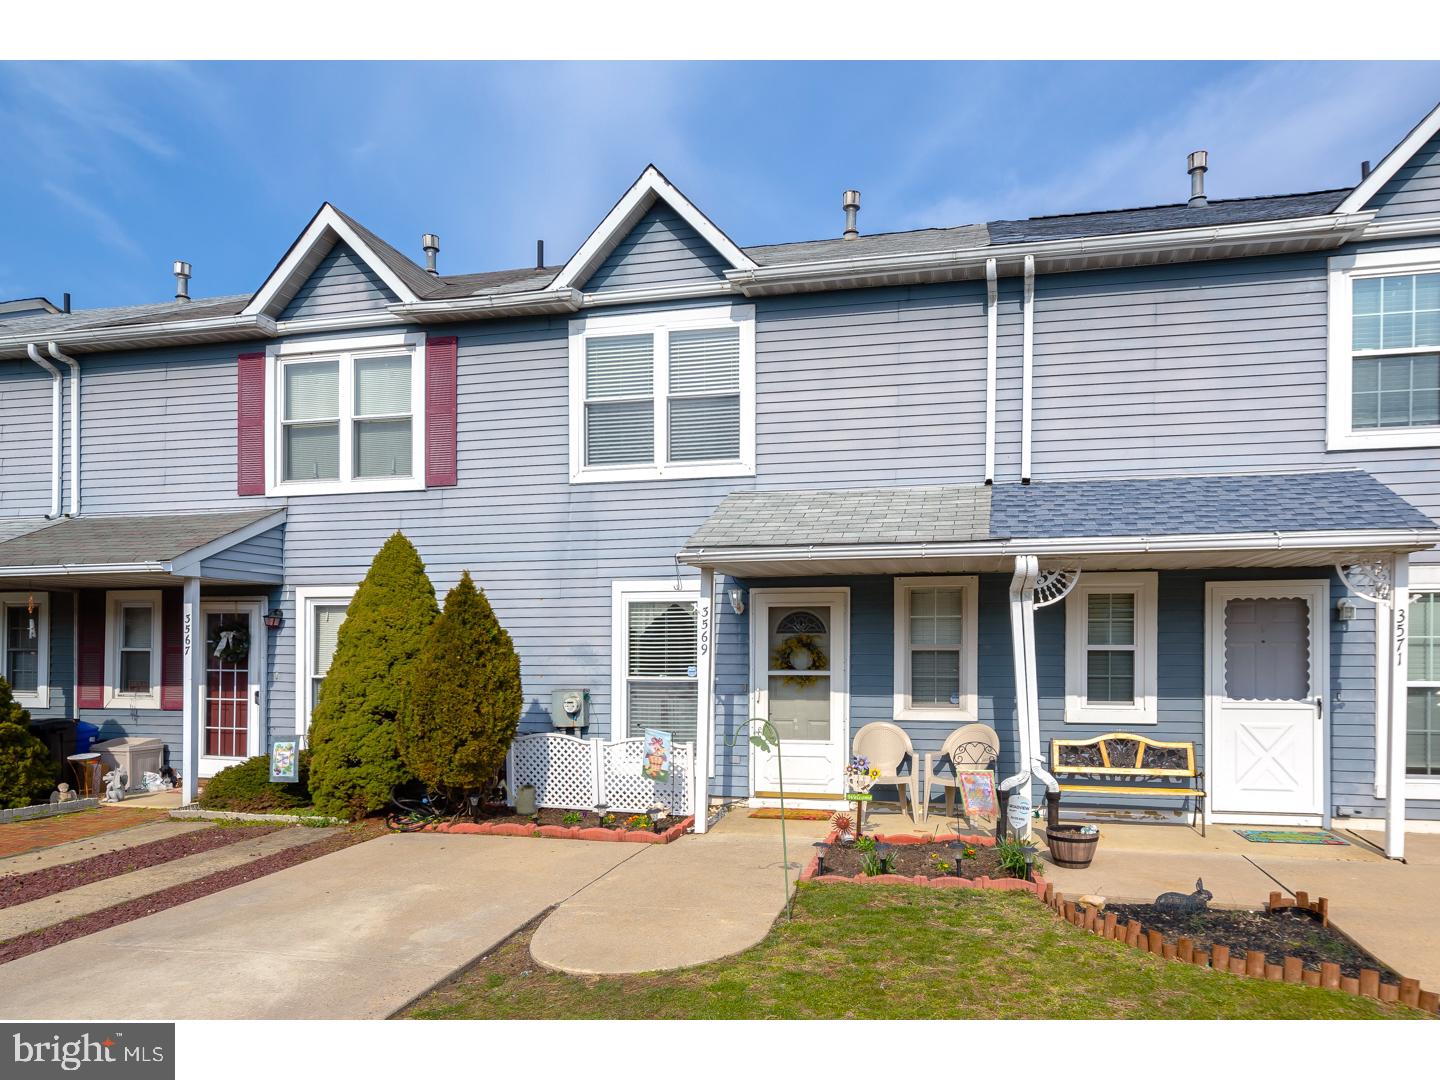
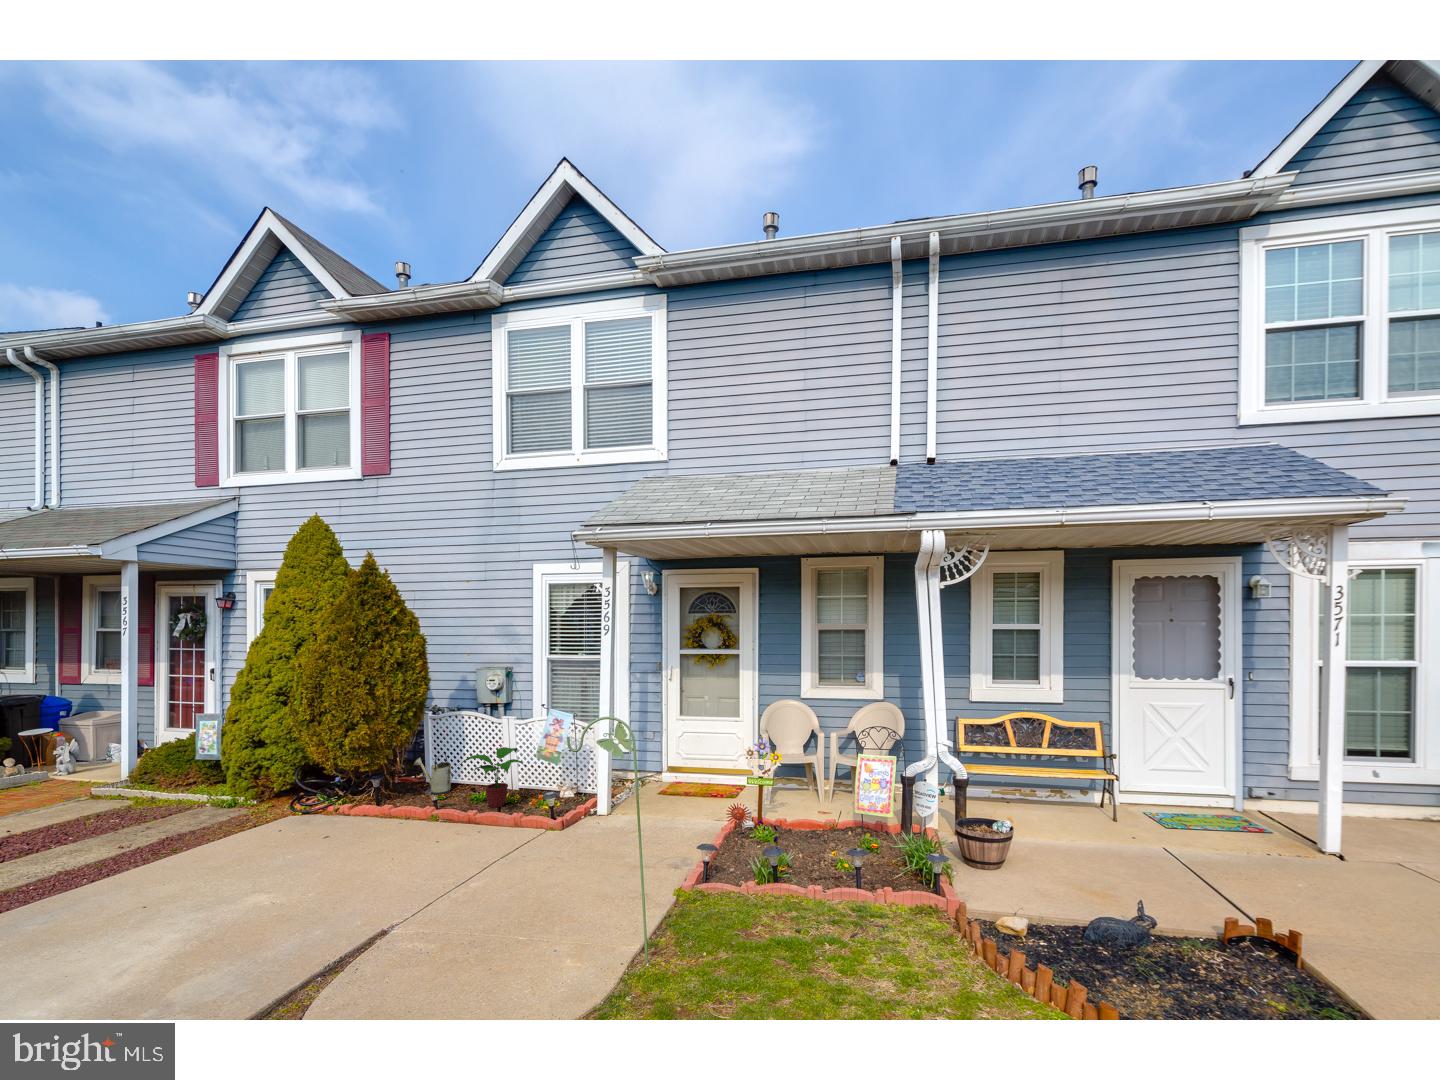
potted plant: none [556,767,618,825] -> present [462,747,524,808]

